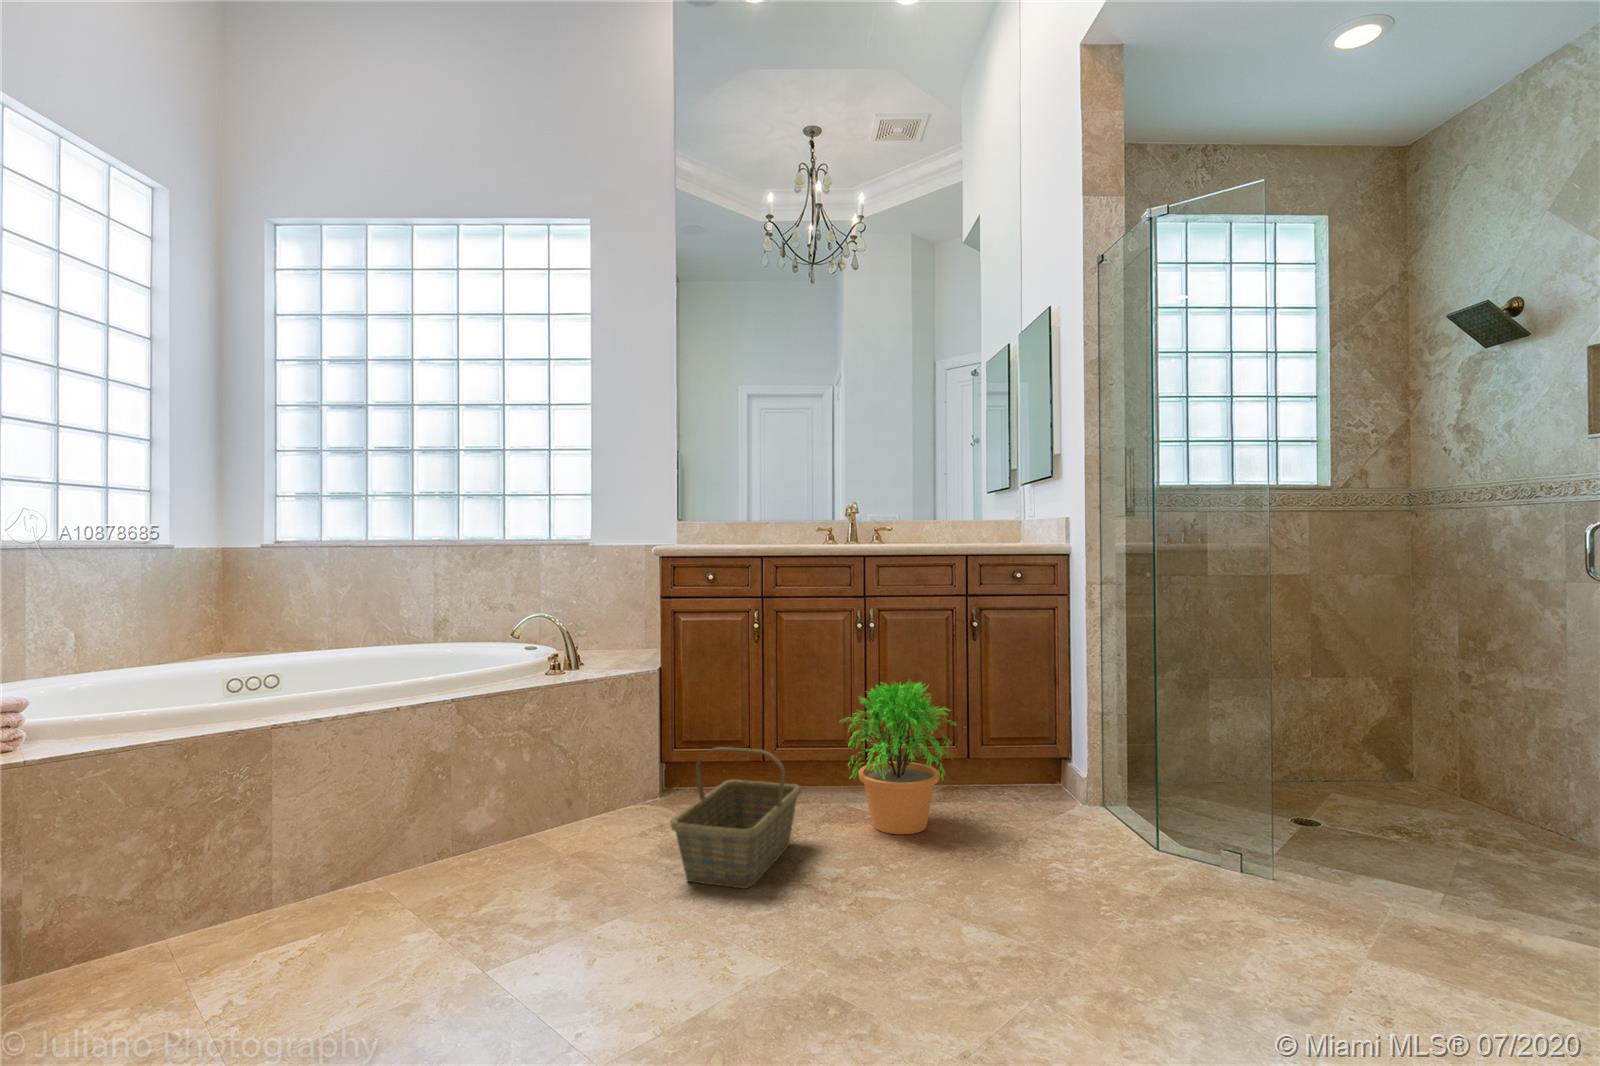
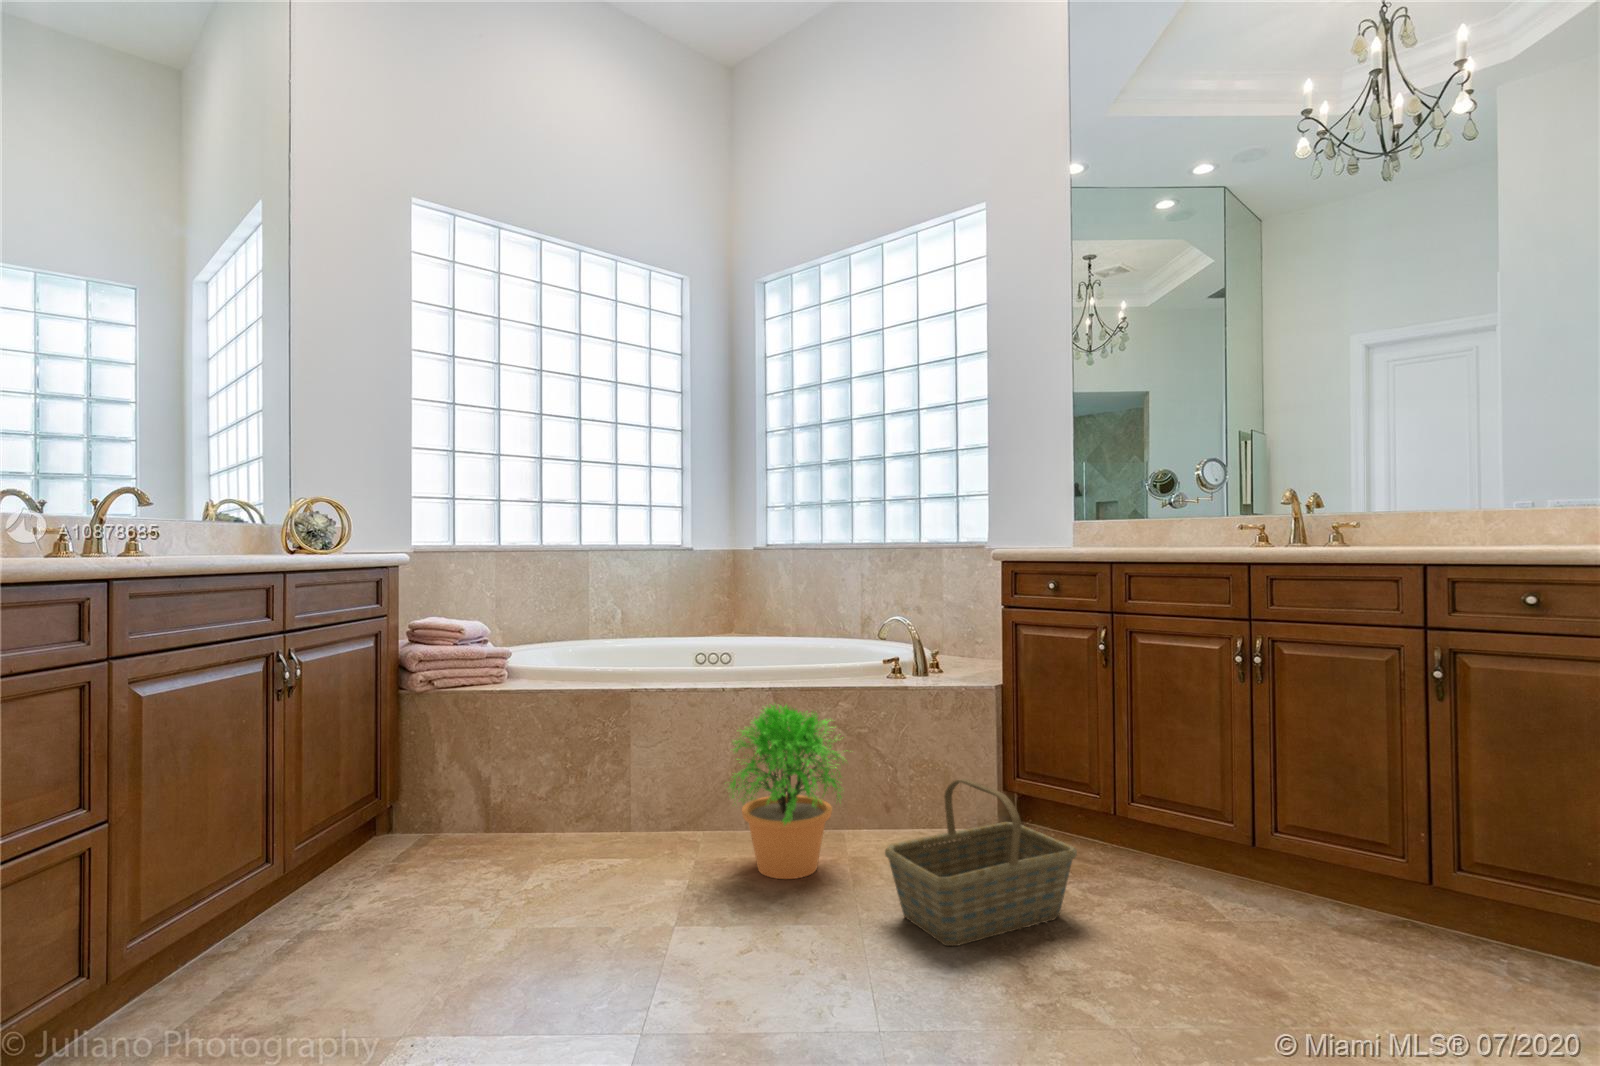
potted plant: present [845,682,951,834] -> present [730,705,845,879]

